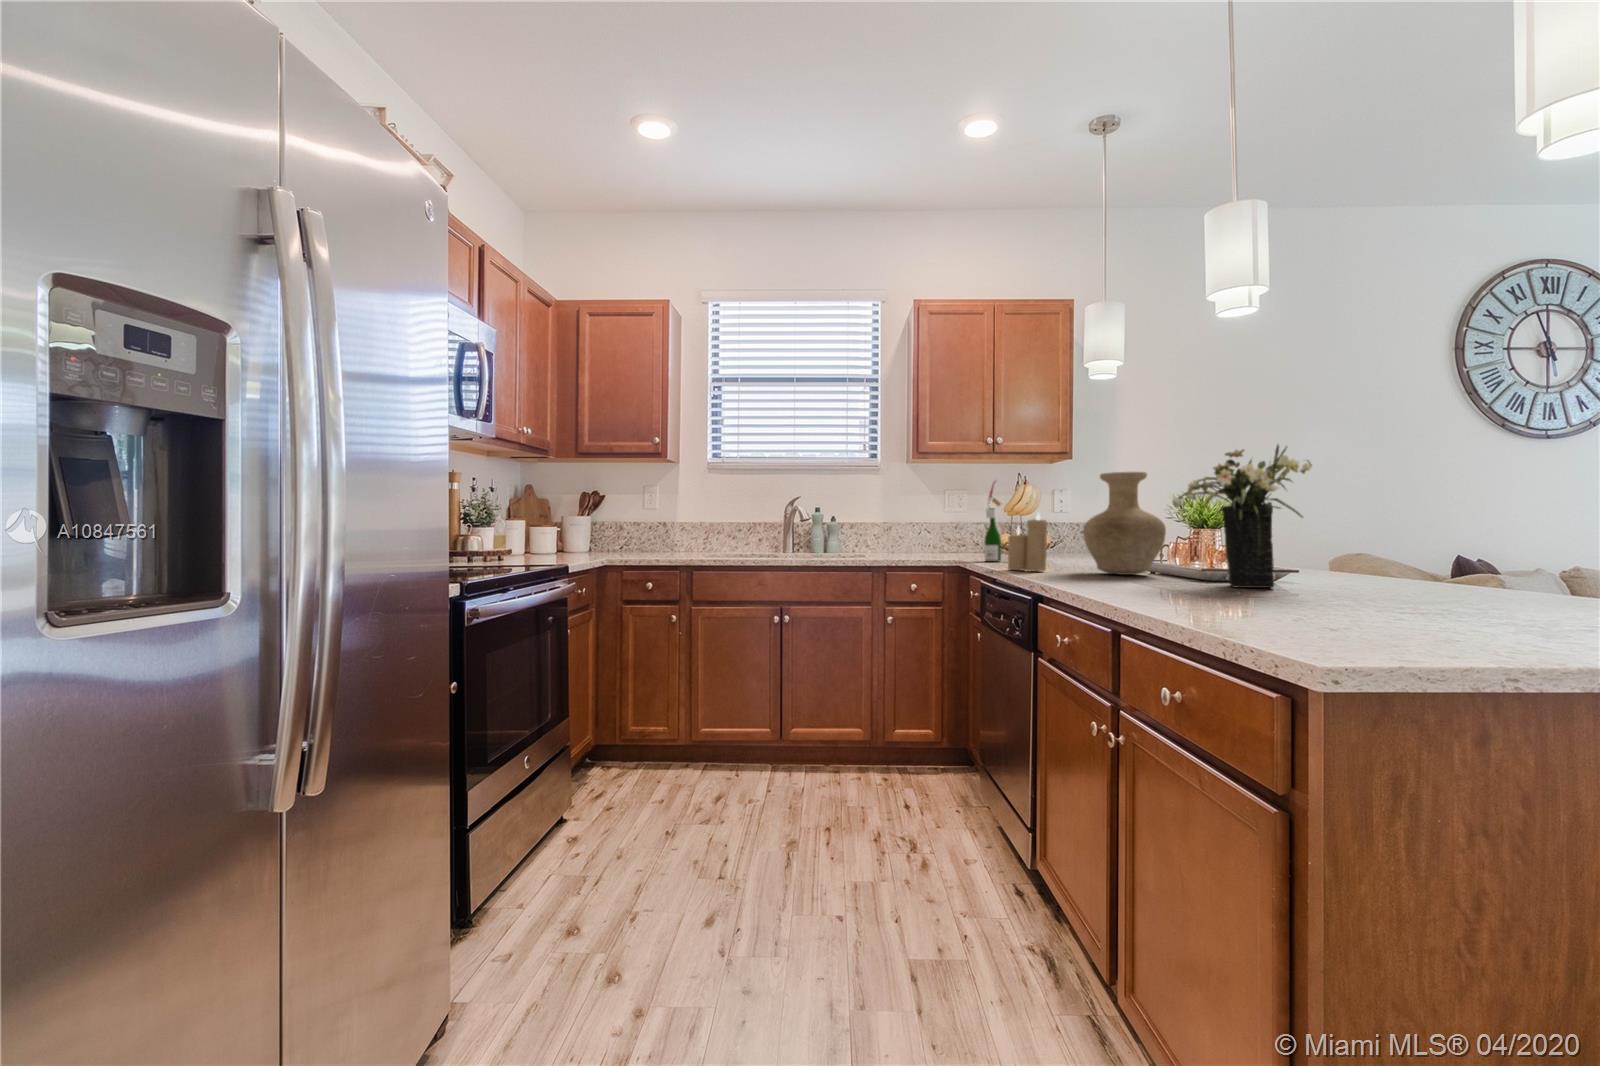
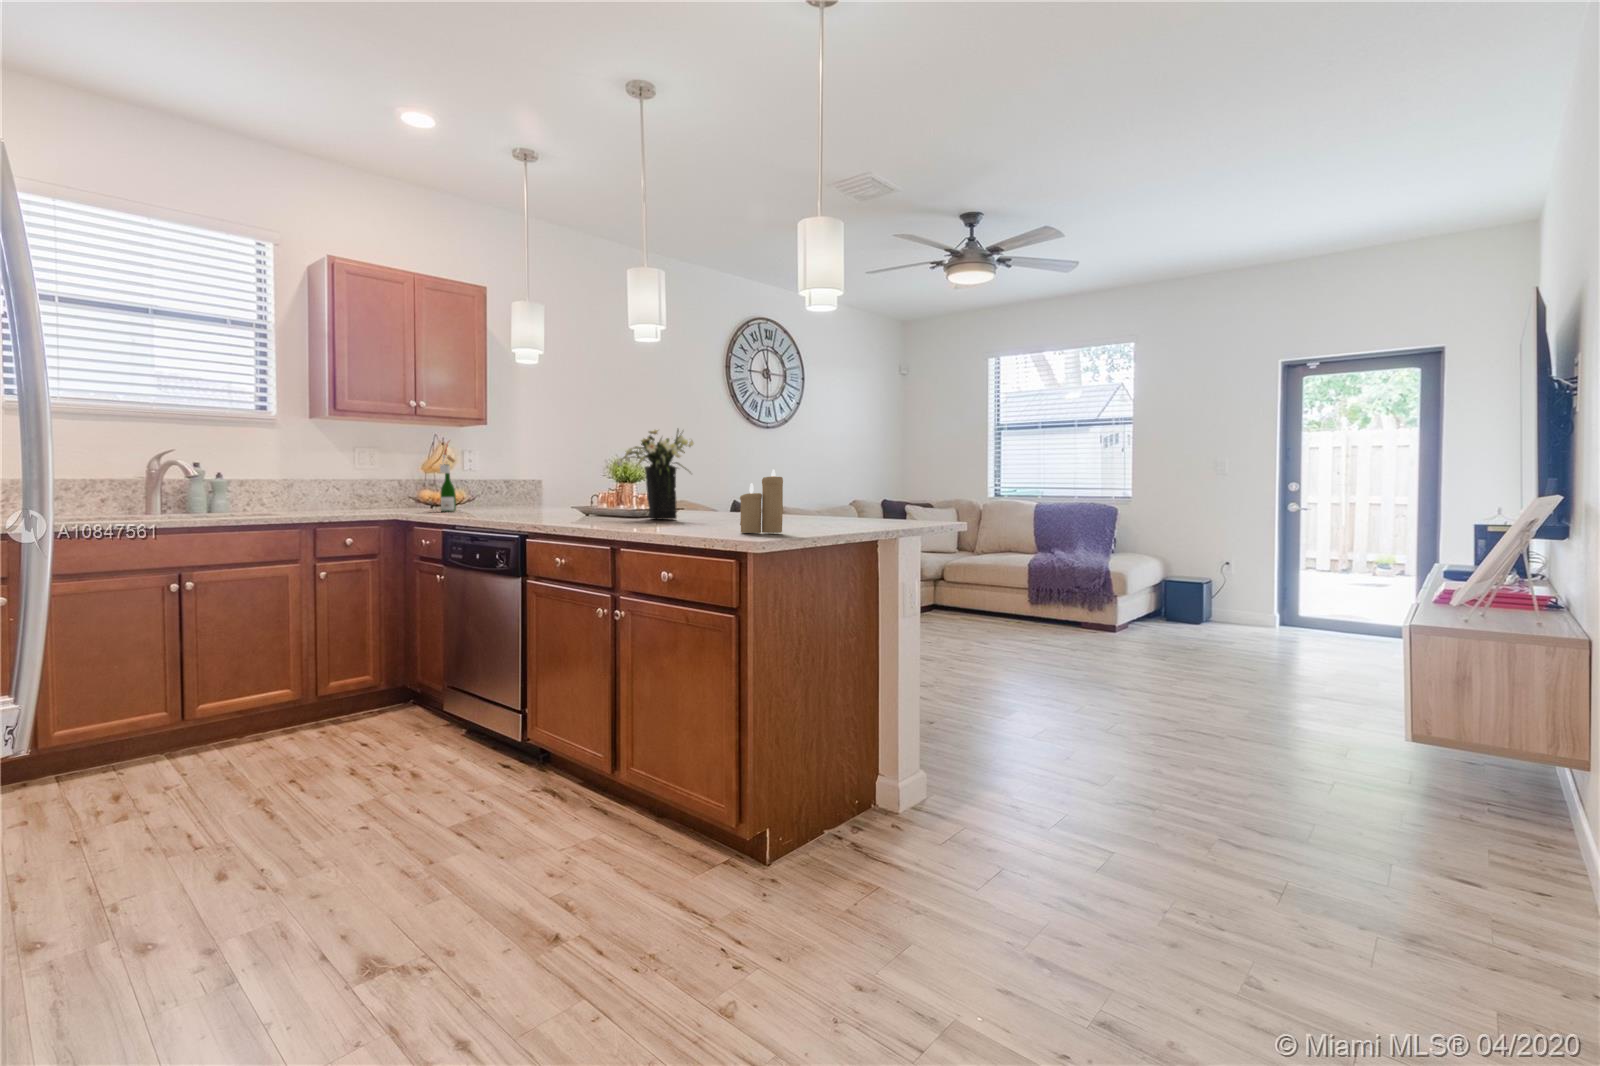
vase: present [1083,472,1166,575] -> none [544,439,603,516]
candle: present [1008,514,1048,571] -> present [740,469,783,533]

